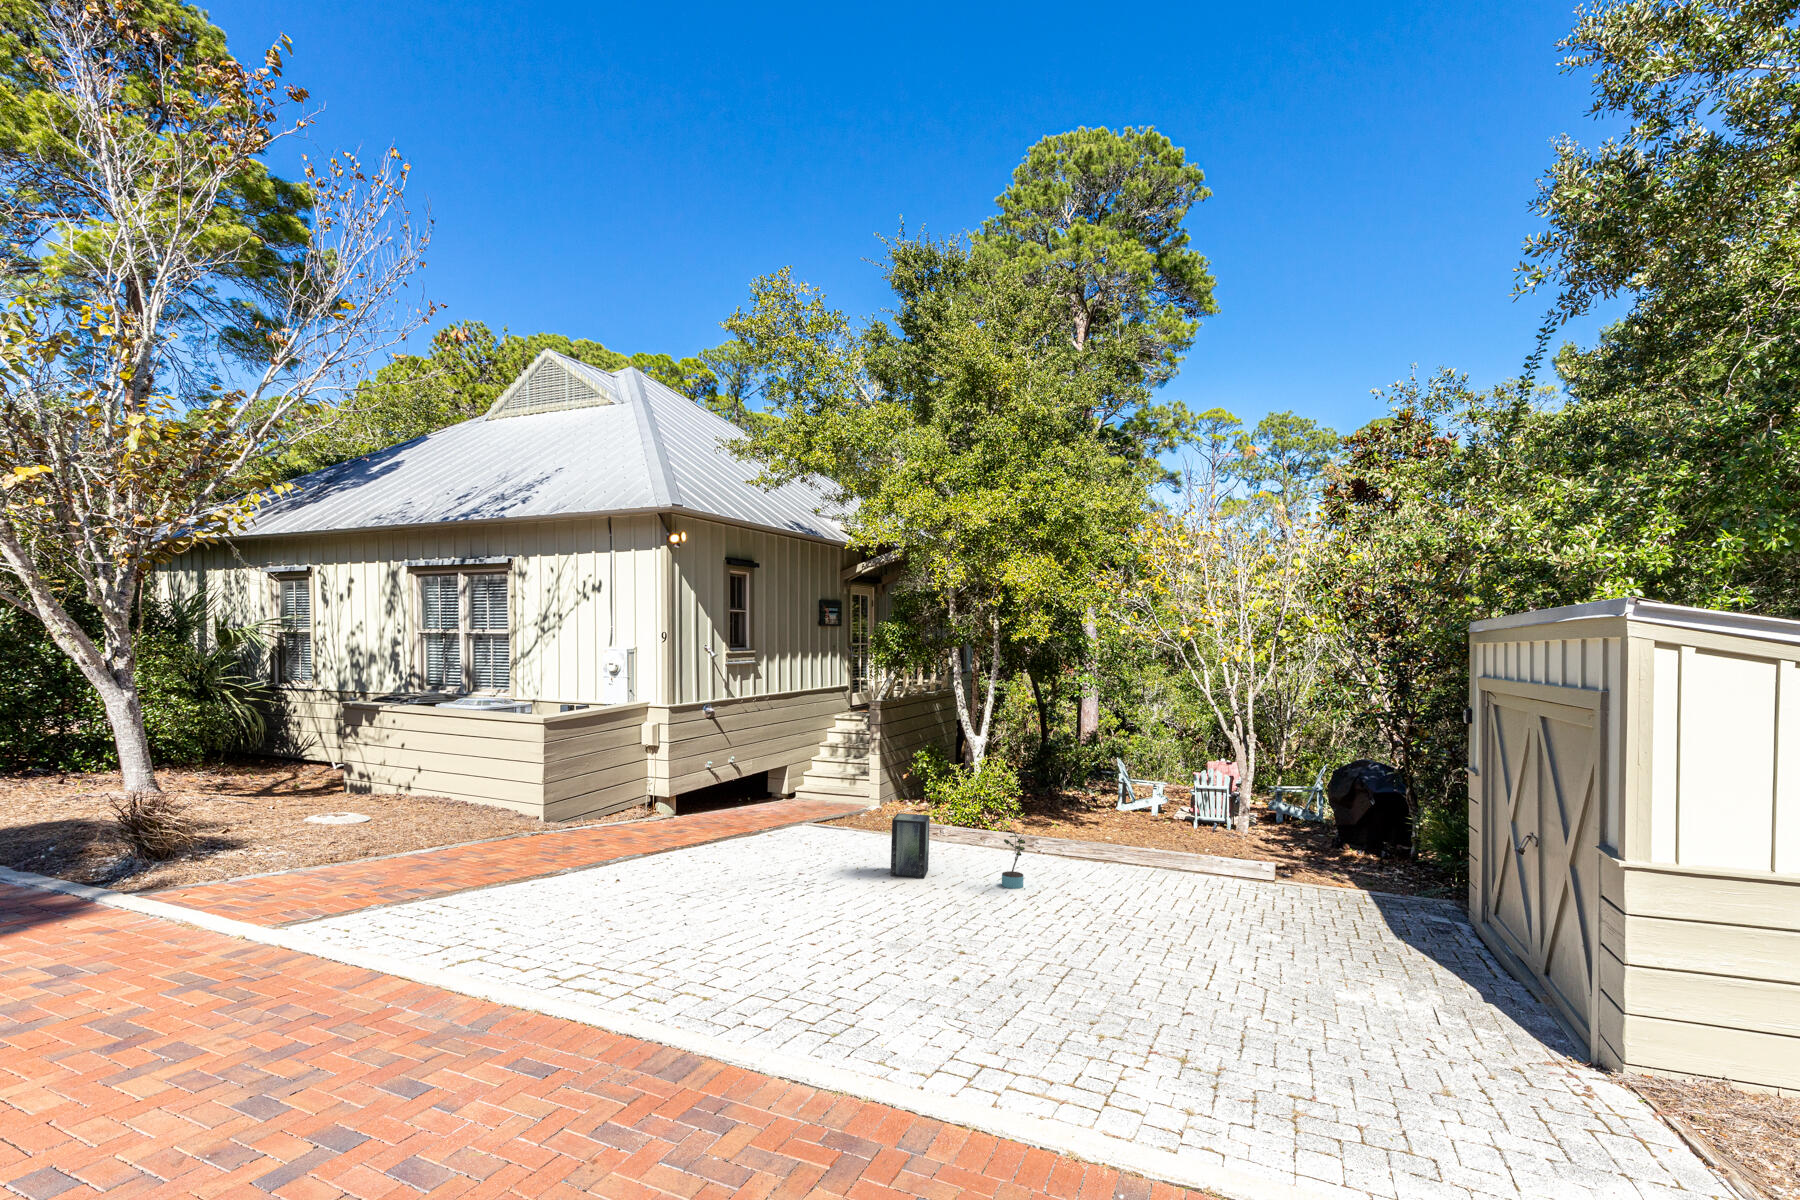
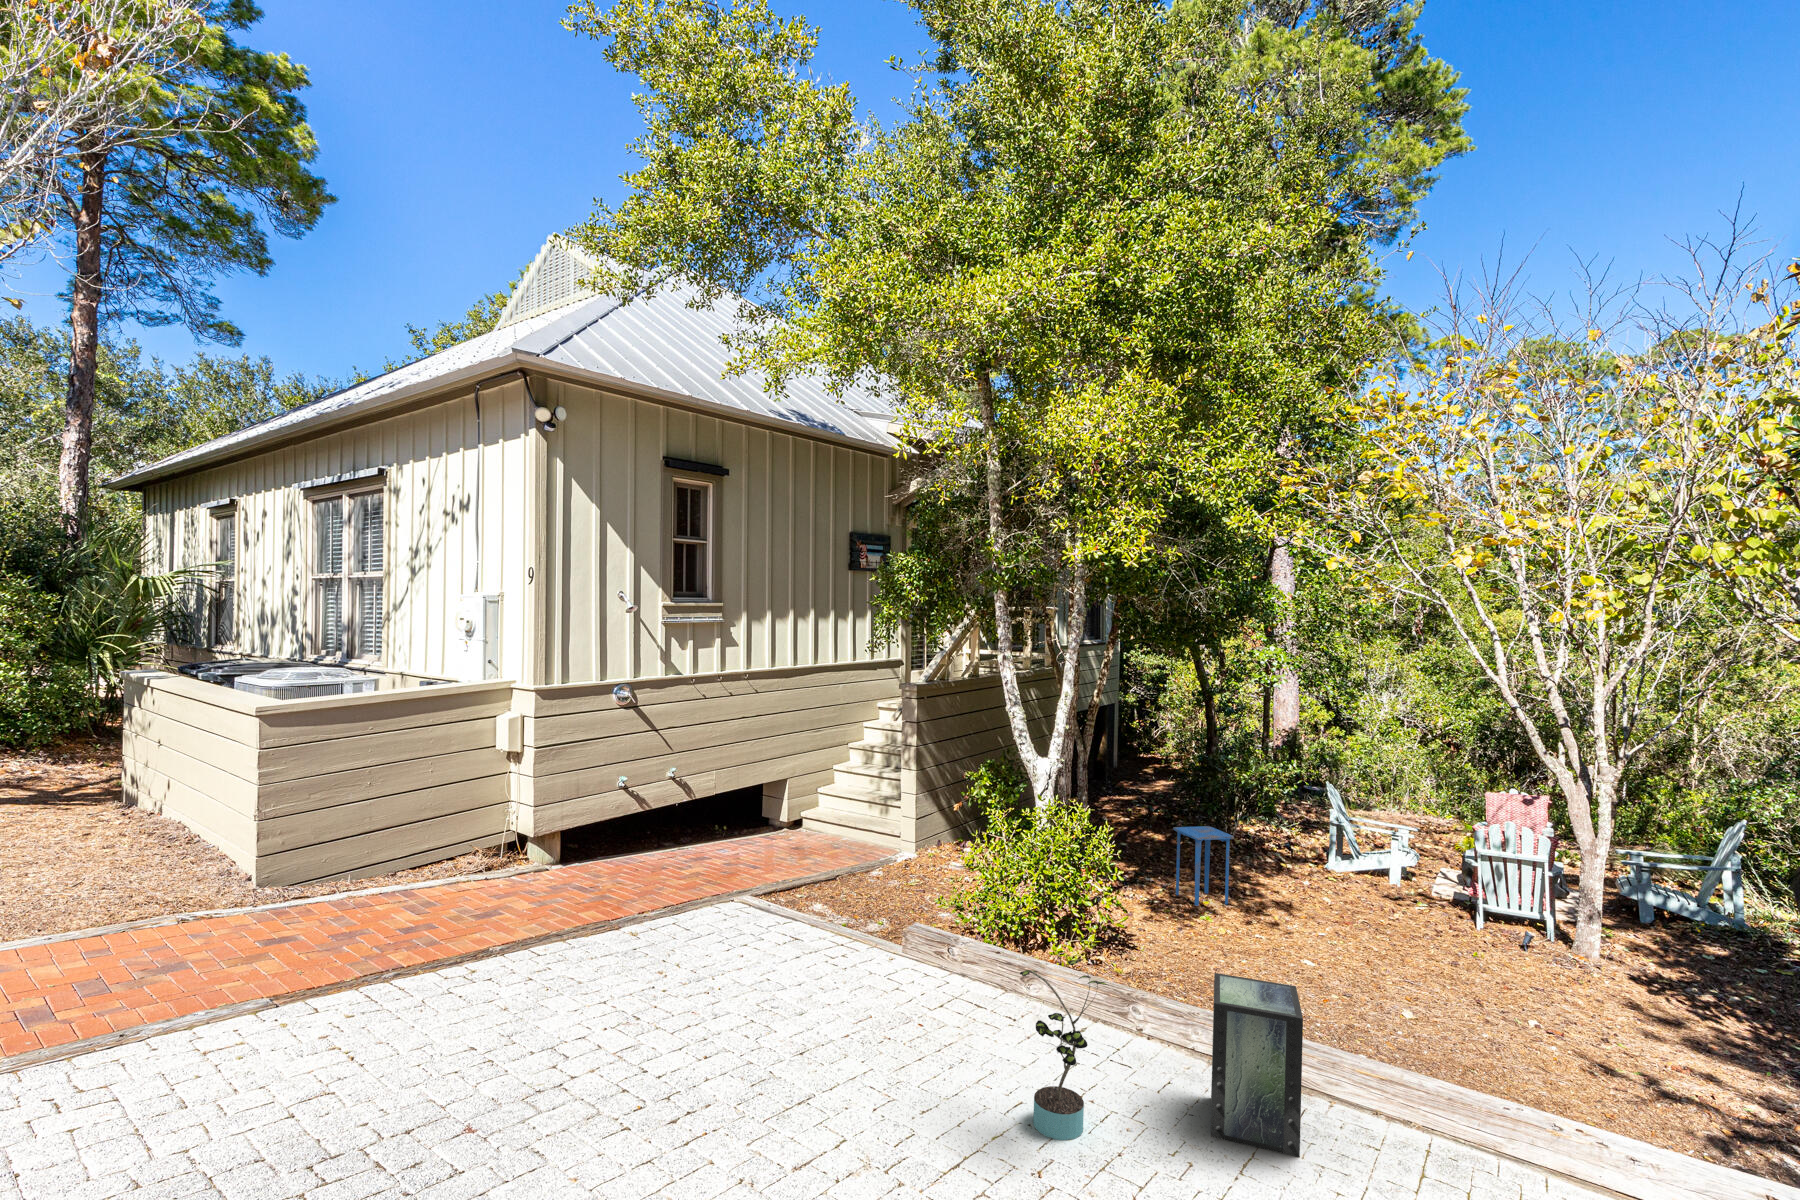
side table: none [1036,780,1069,824] -> present [1173,826,1234,906]
storage box: present [891,813,930,879] -> present [1211,973,1303,1157]

